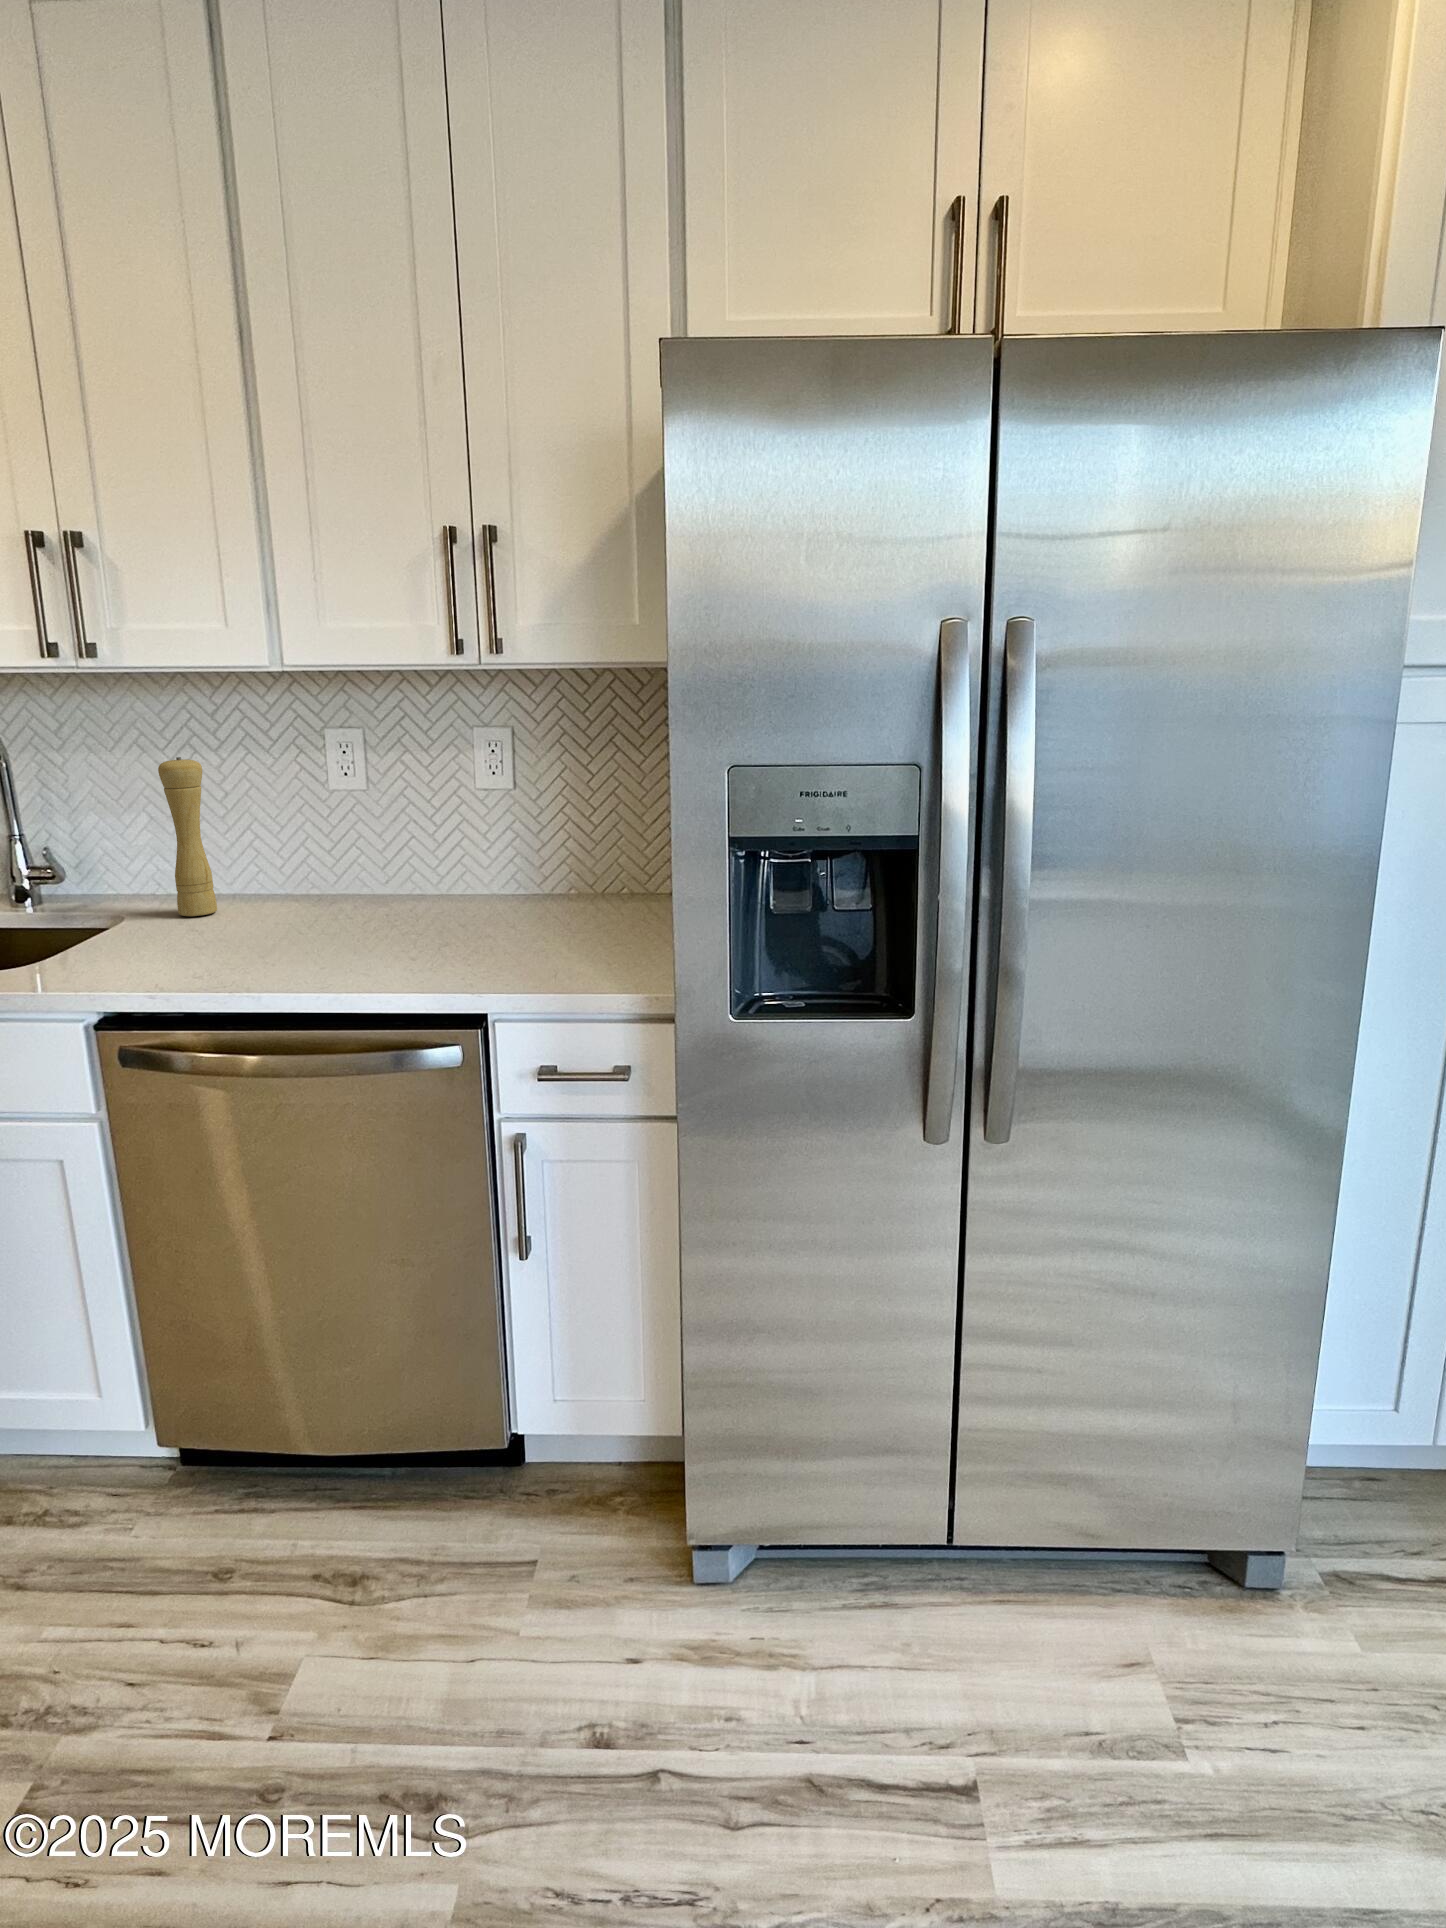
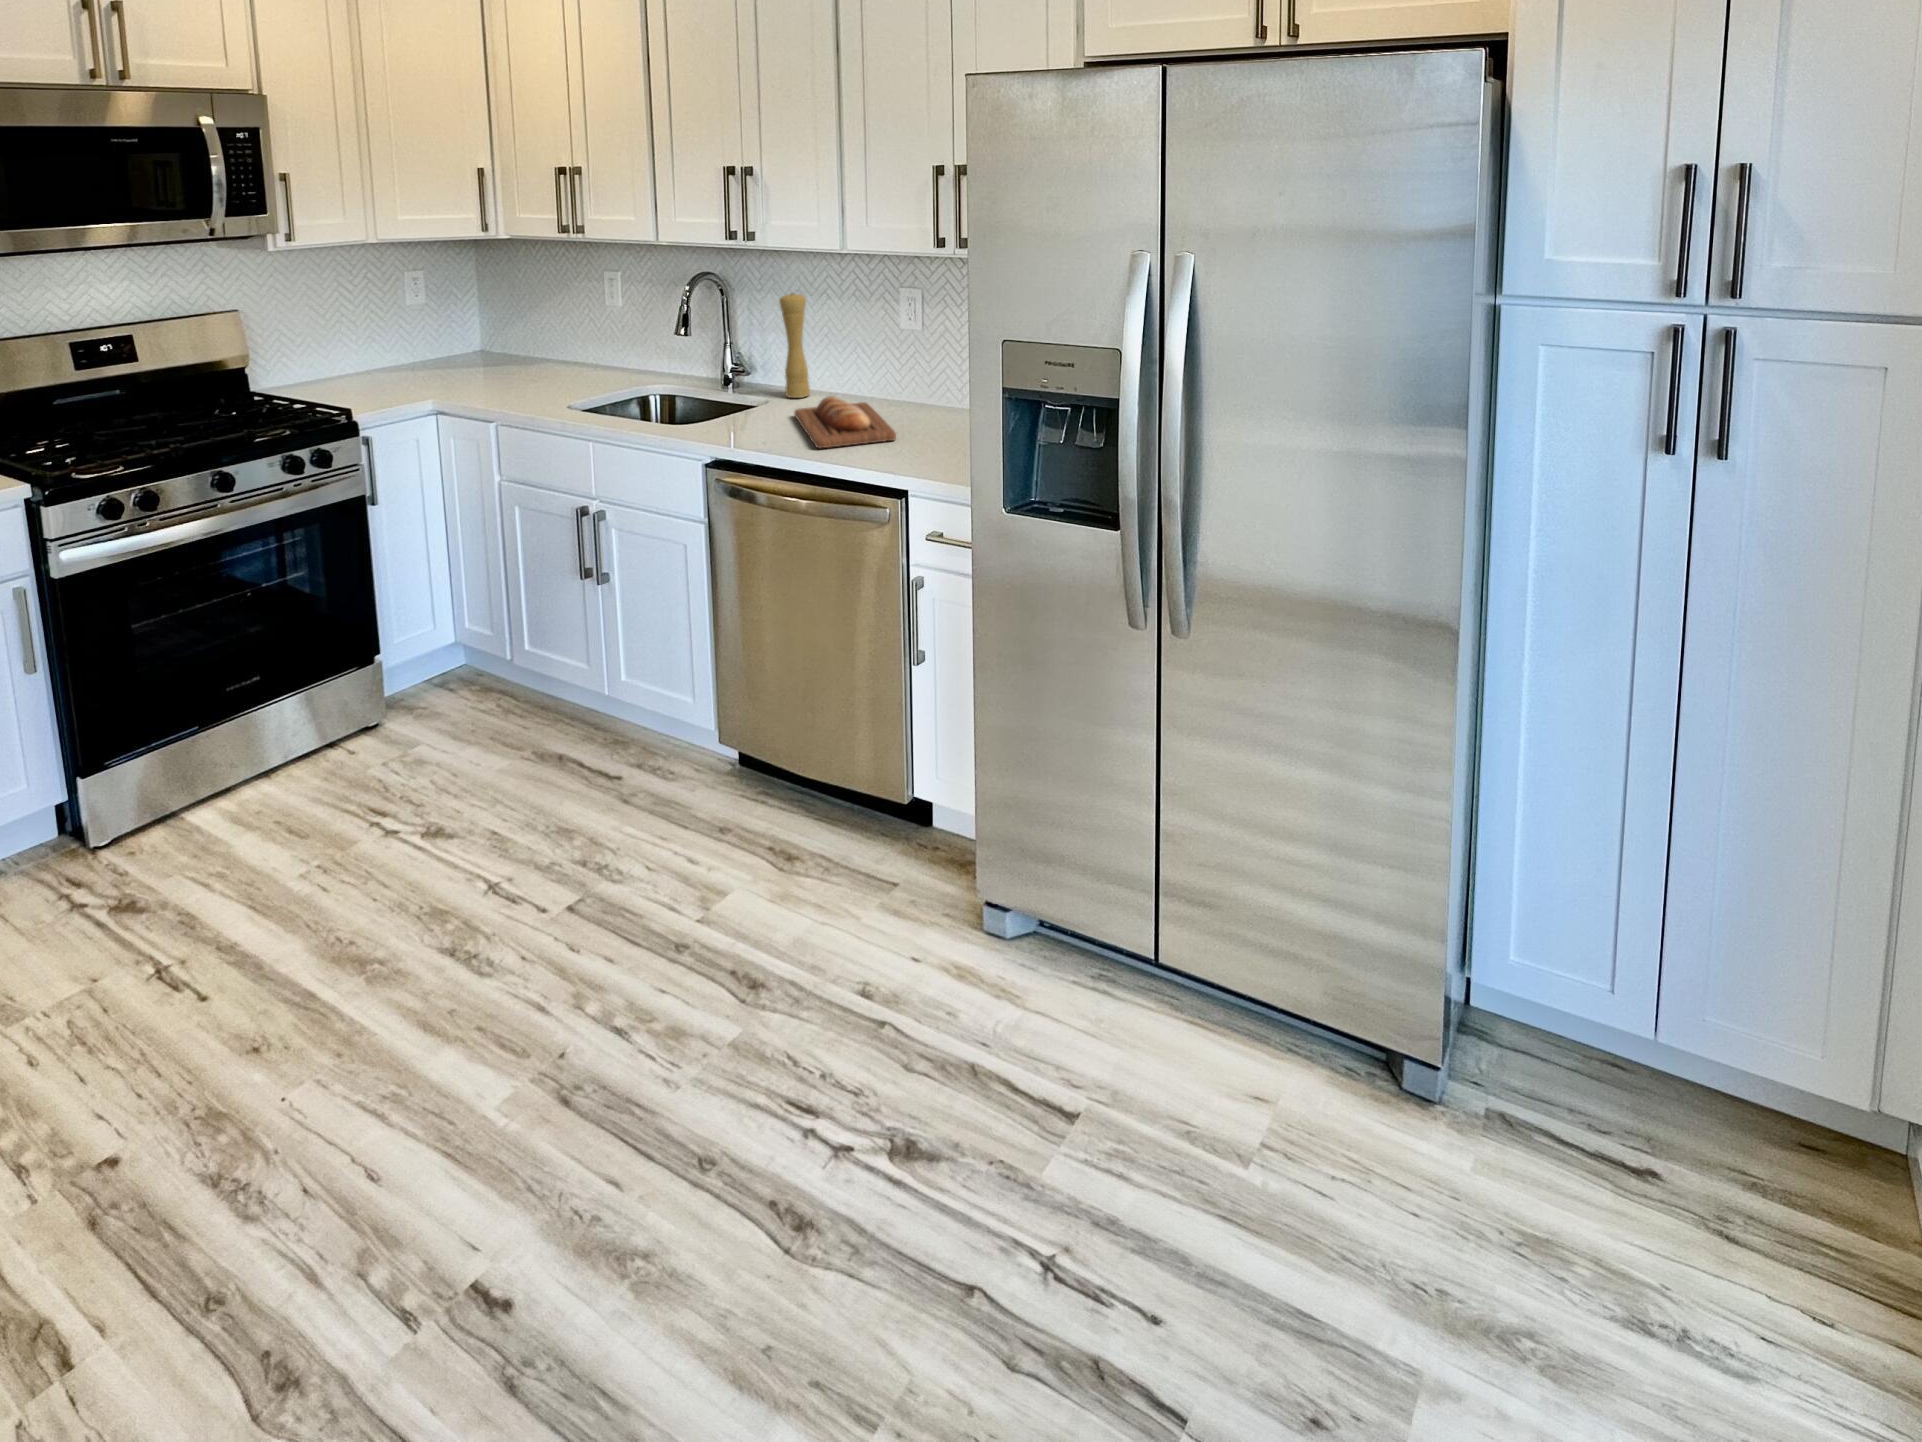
bread loaf: none [227,901,430,973] -> present [794,396,896,448]

